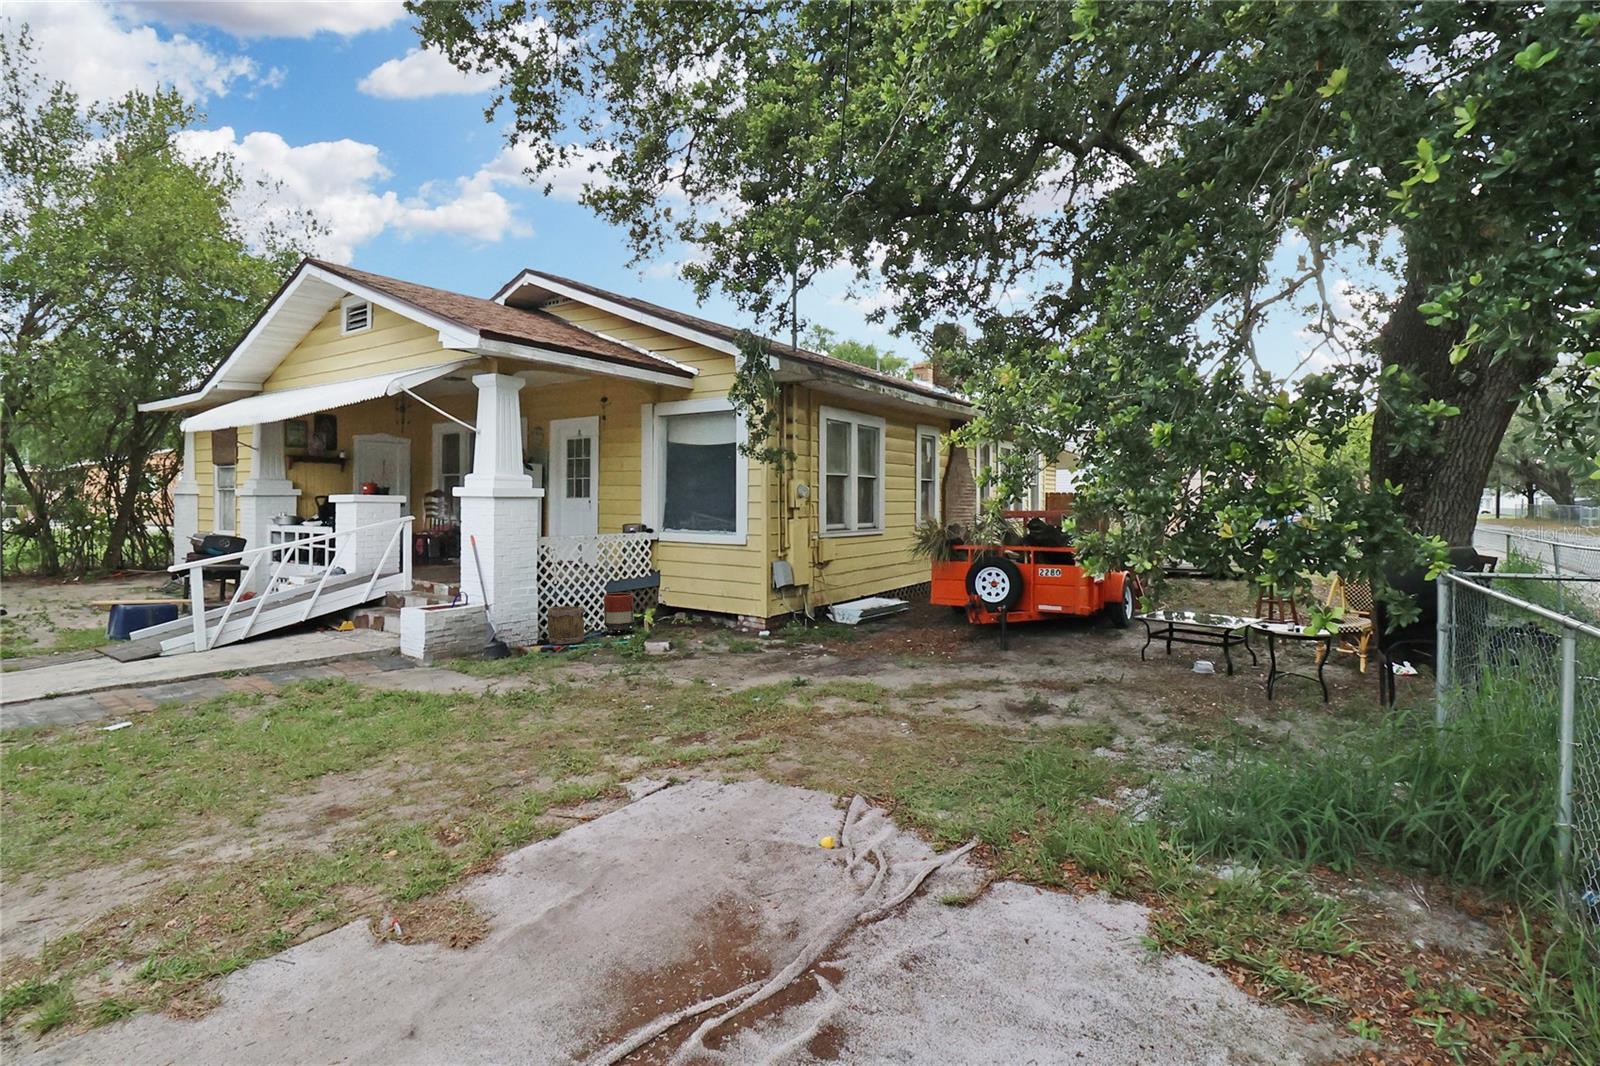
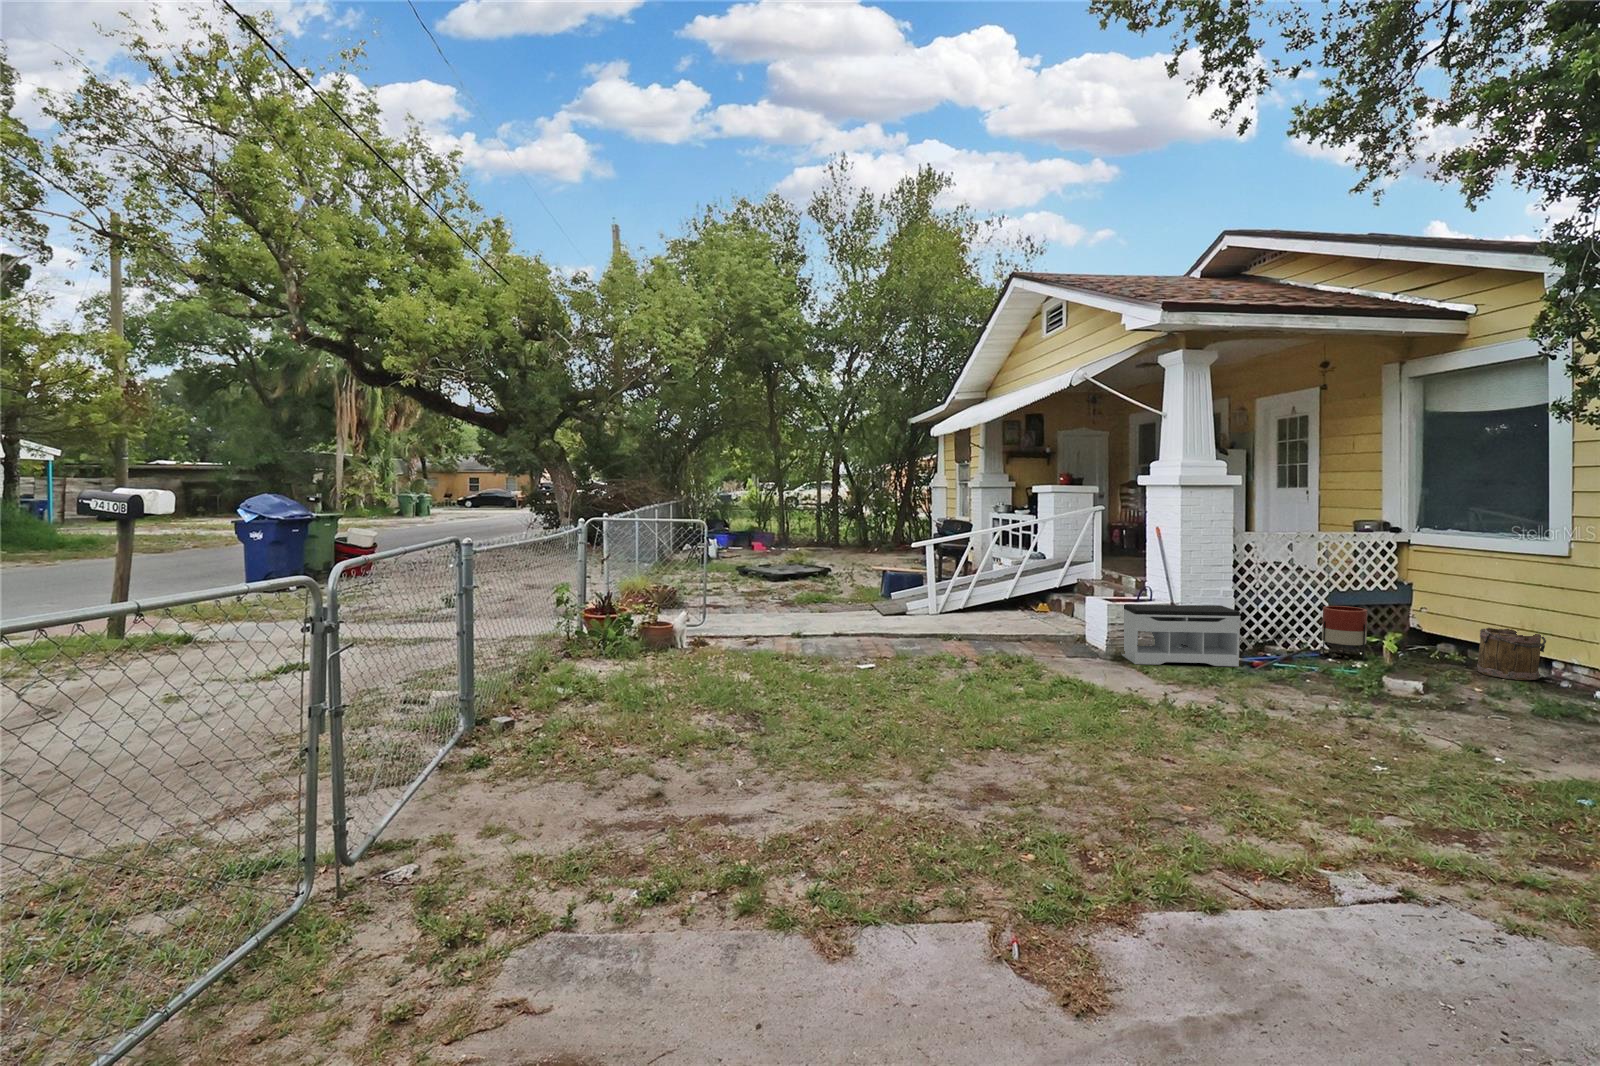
bench: none [441,602,545,666] -> present [1122,604,1241,667]
bucket: present [547,606,586,644] -> present [1477,628,1546,680]

